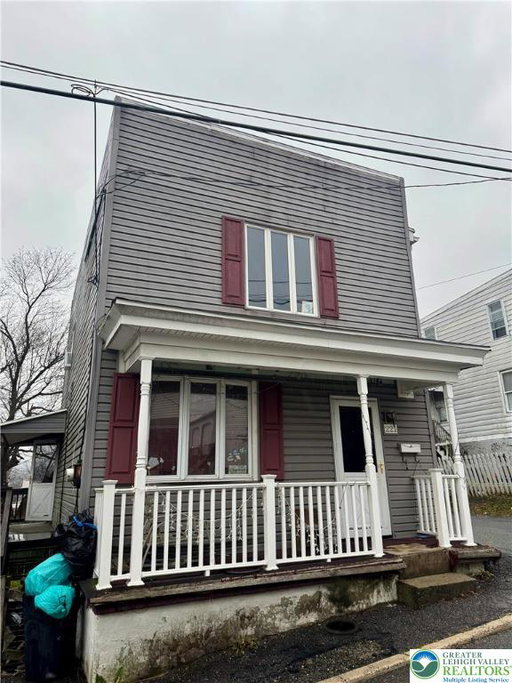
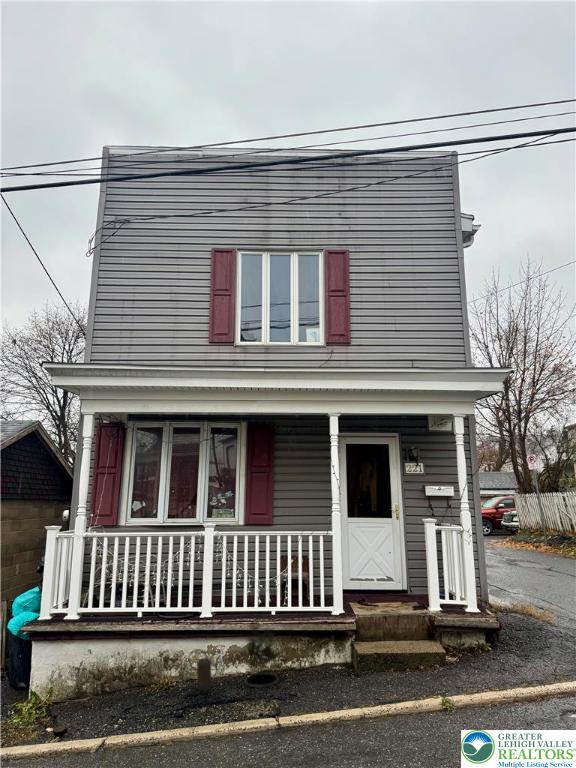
watering can: none [275,602,304,645] -> present [188,649,220,690]

